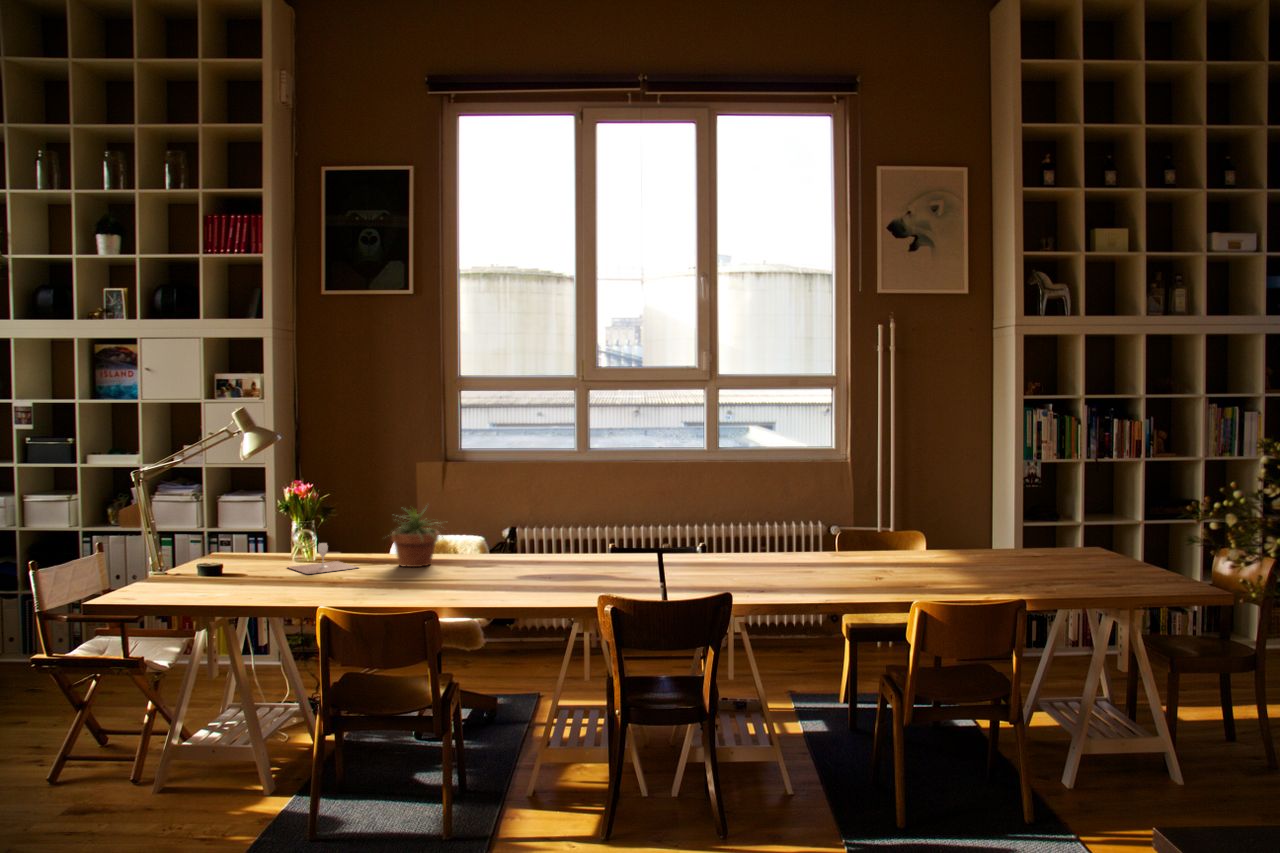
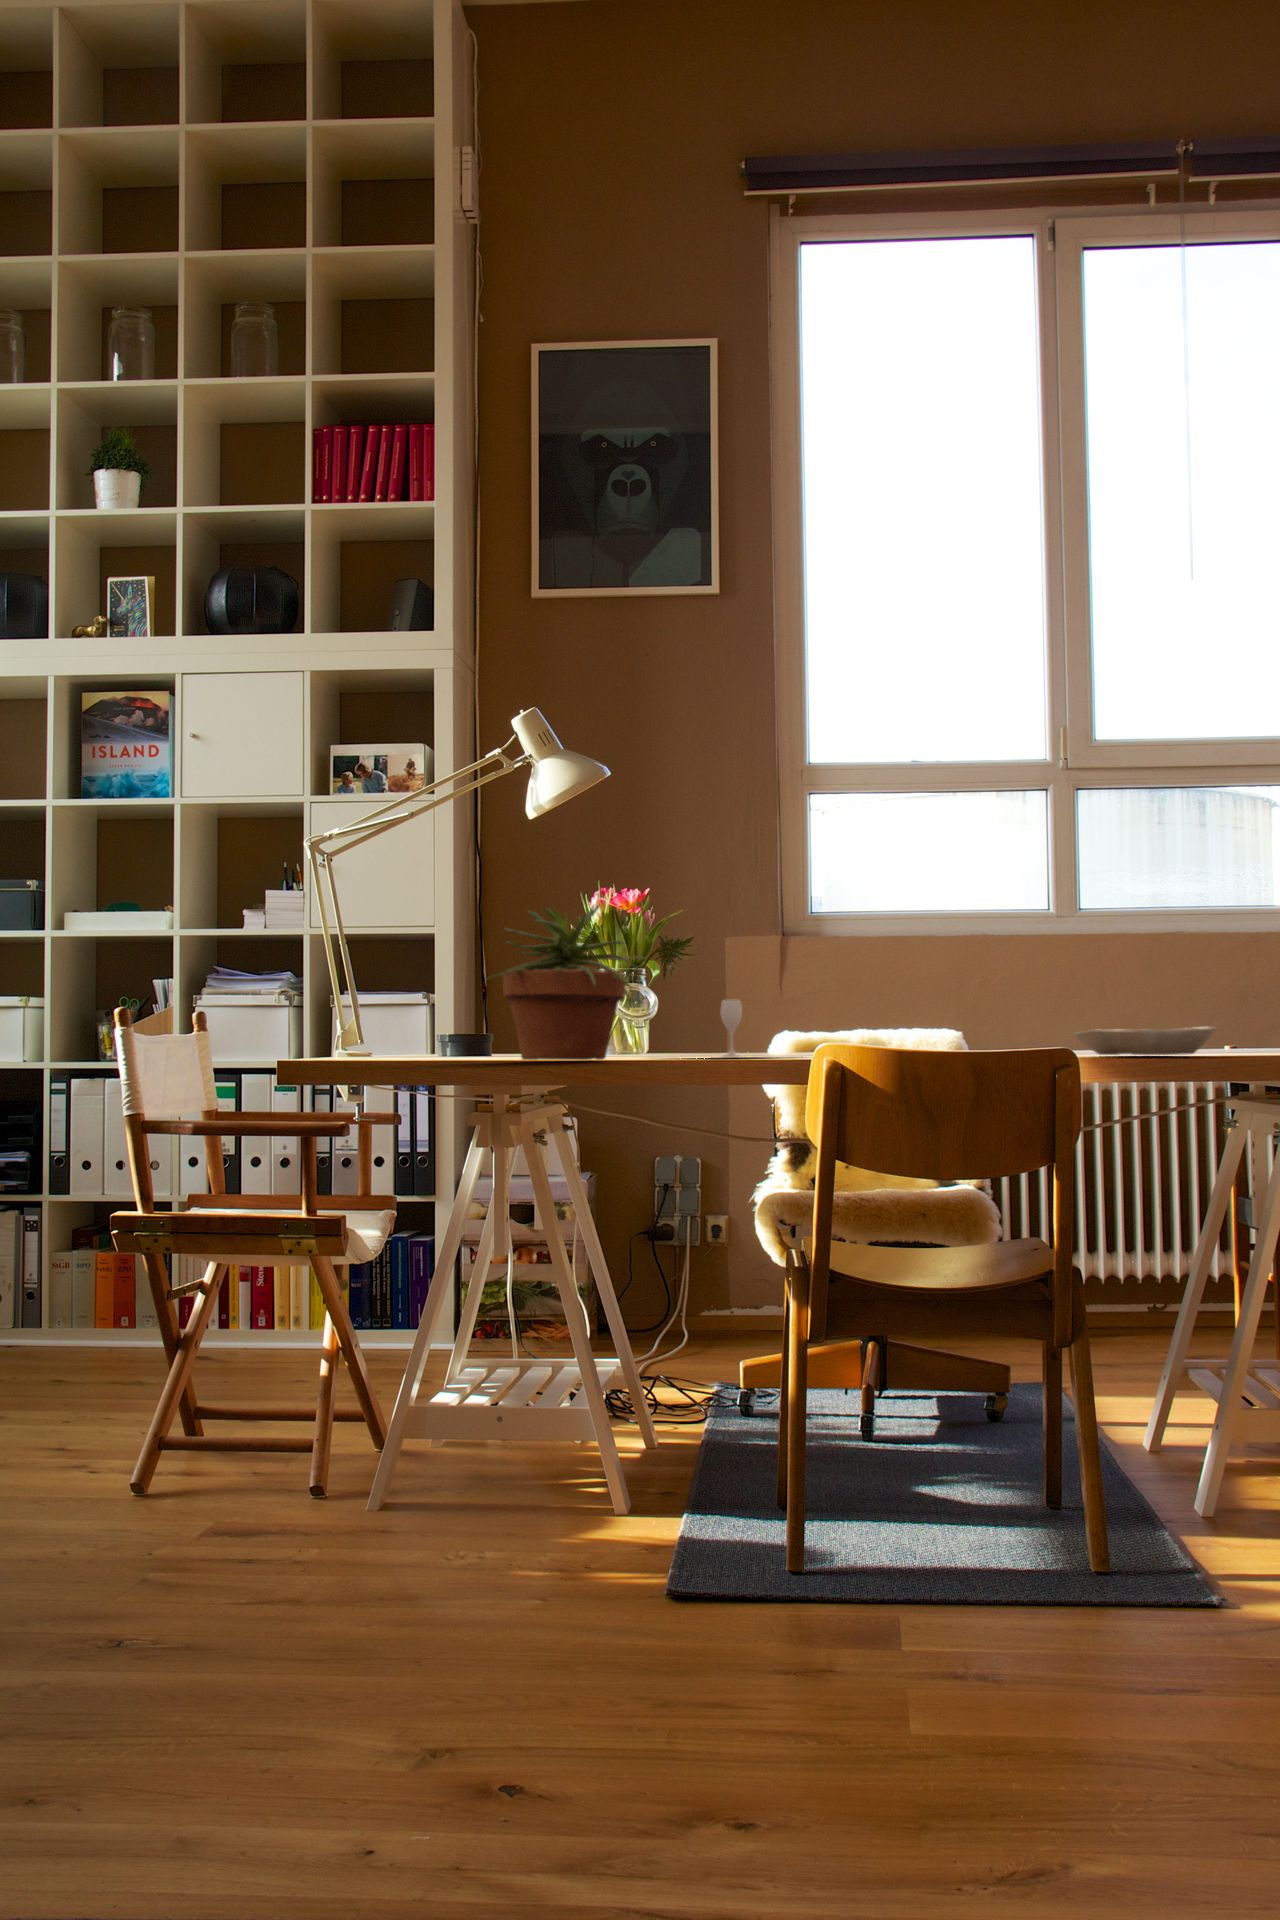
potted plant: present [388,506,440,567] -> present [488,904,642,1060]
tray: none [432,566,479,590] -> present [1074,1027,1216,1055]

